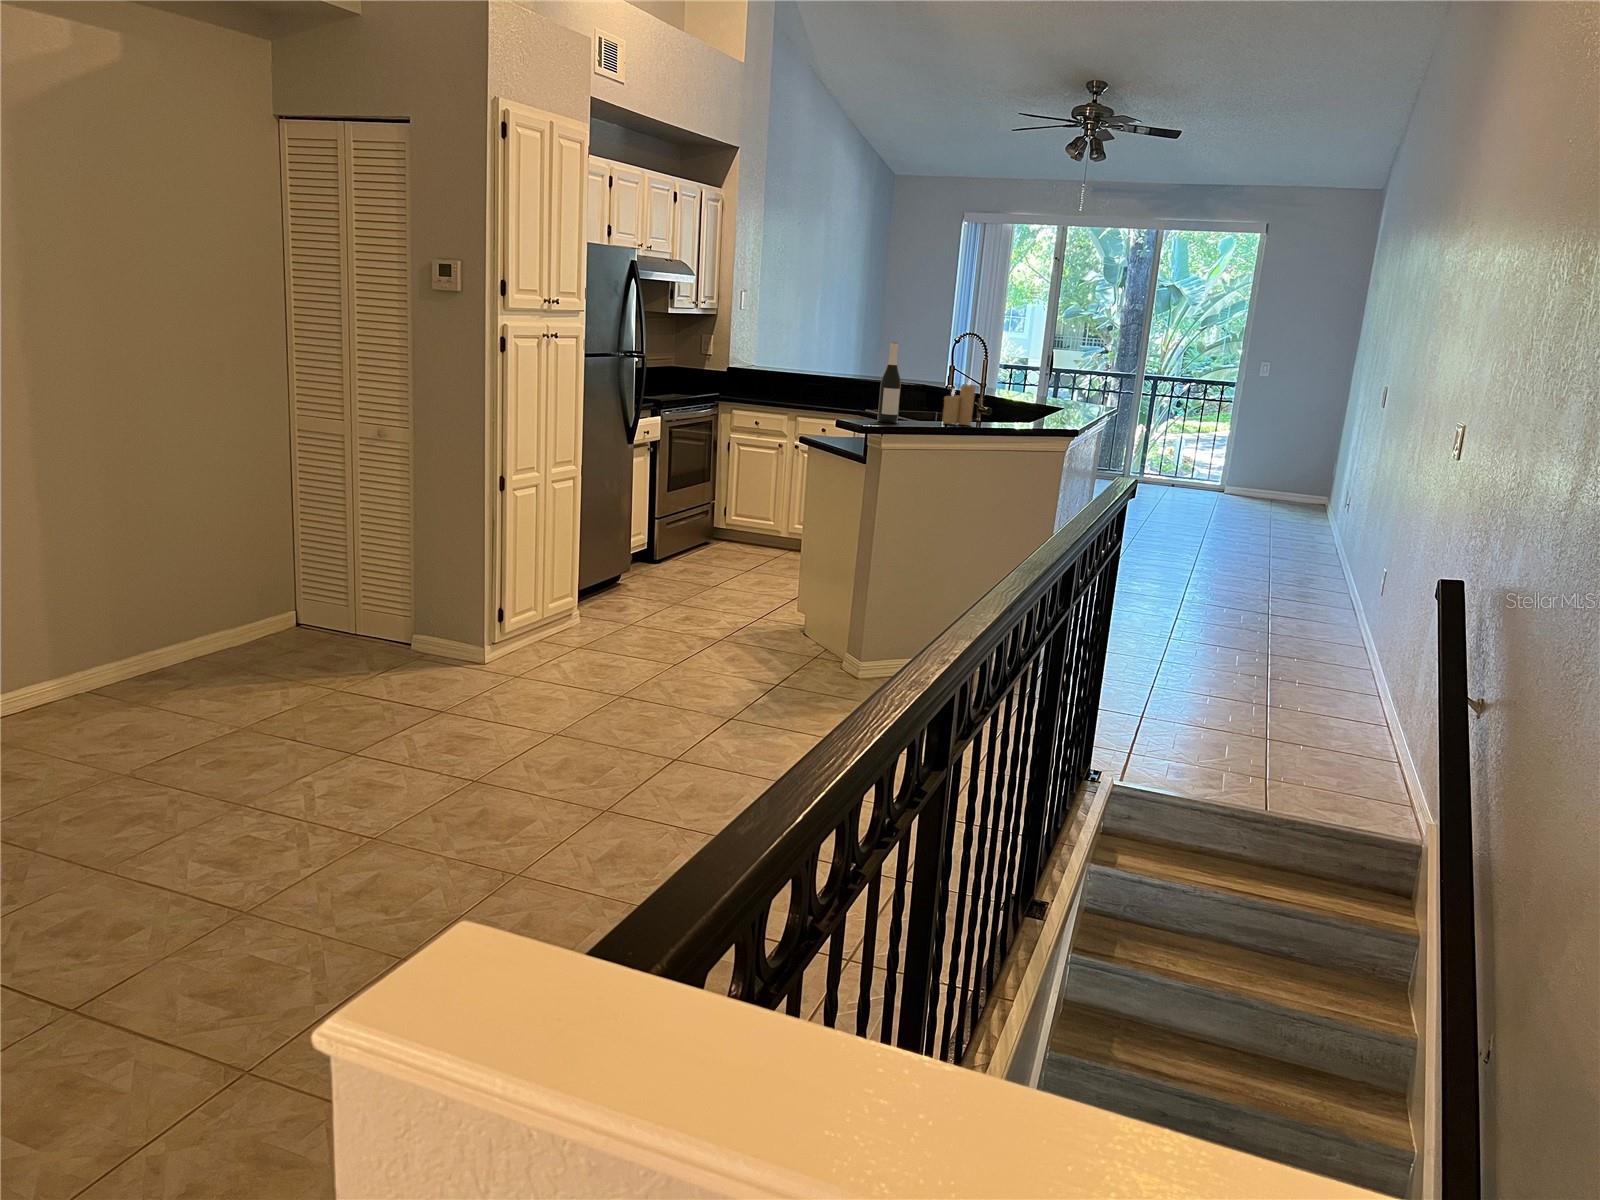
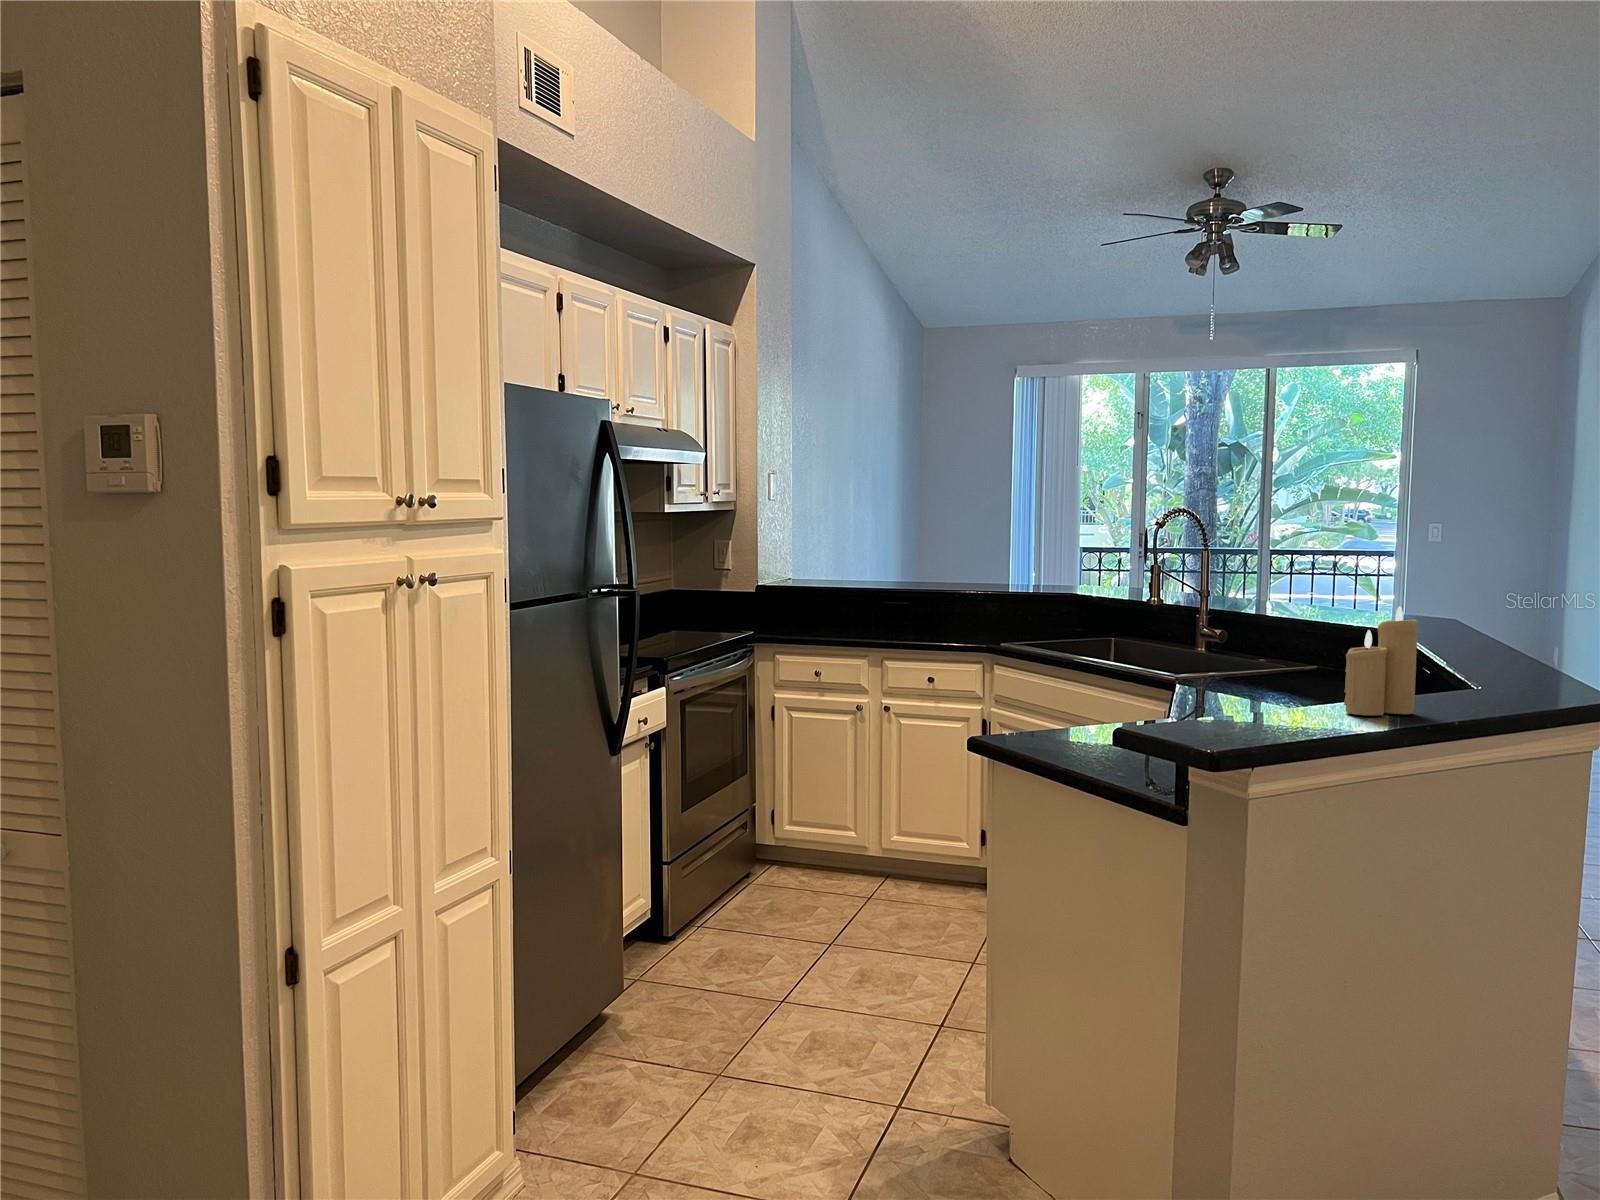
wine bottle: present [877,342,901,423] -> none [1216,536,1271,731]

